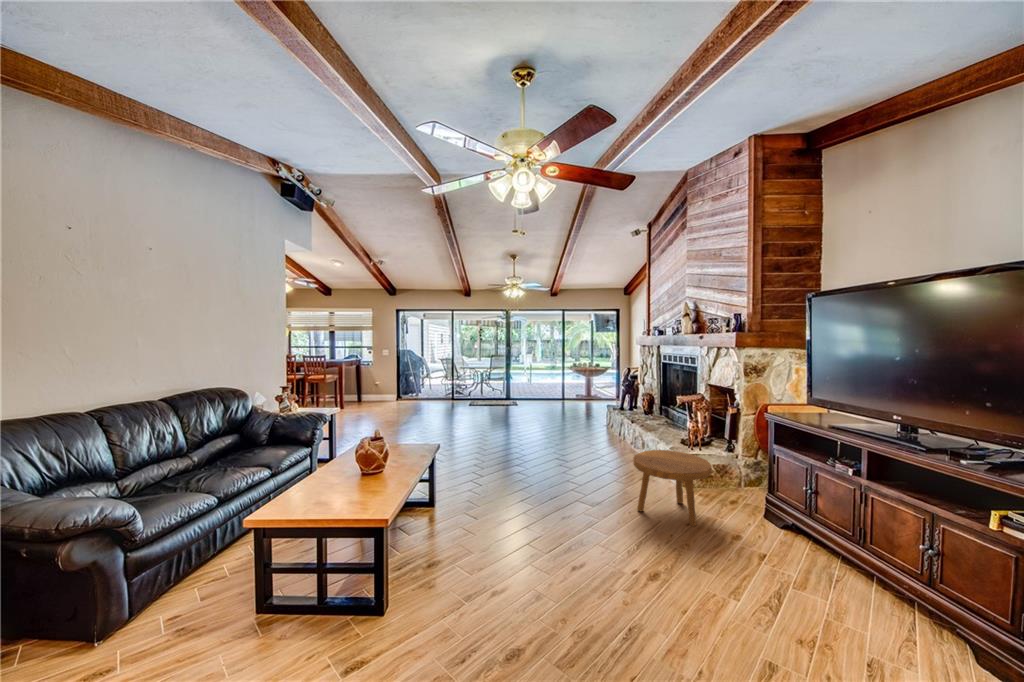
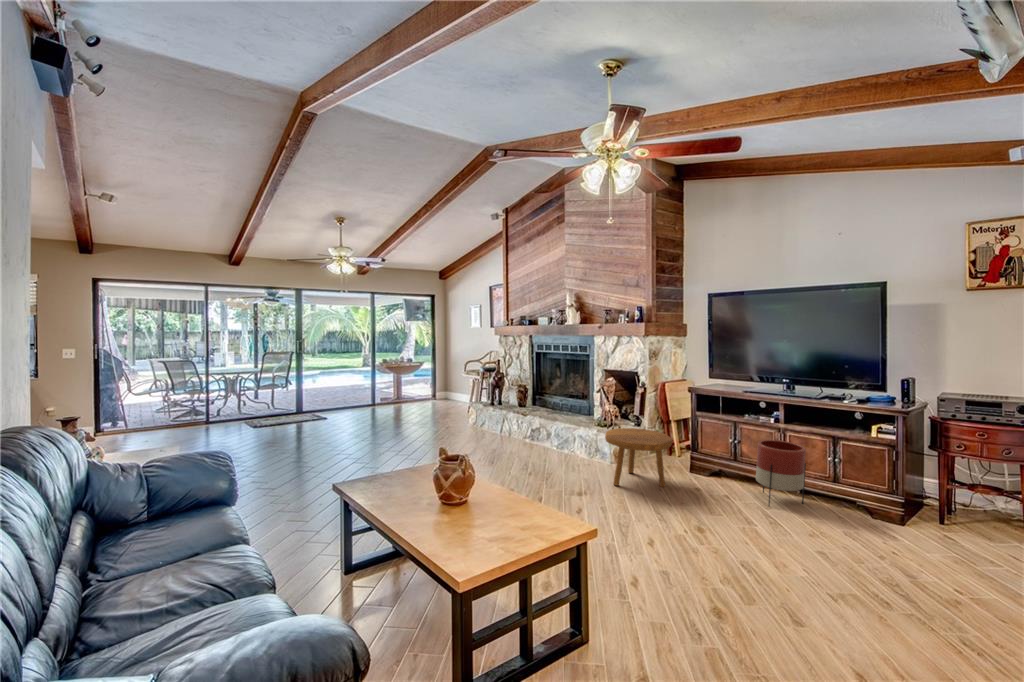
planter: none [798,494,875,603] -> present [756,440,806,506]

